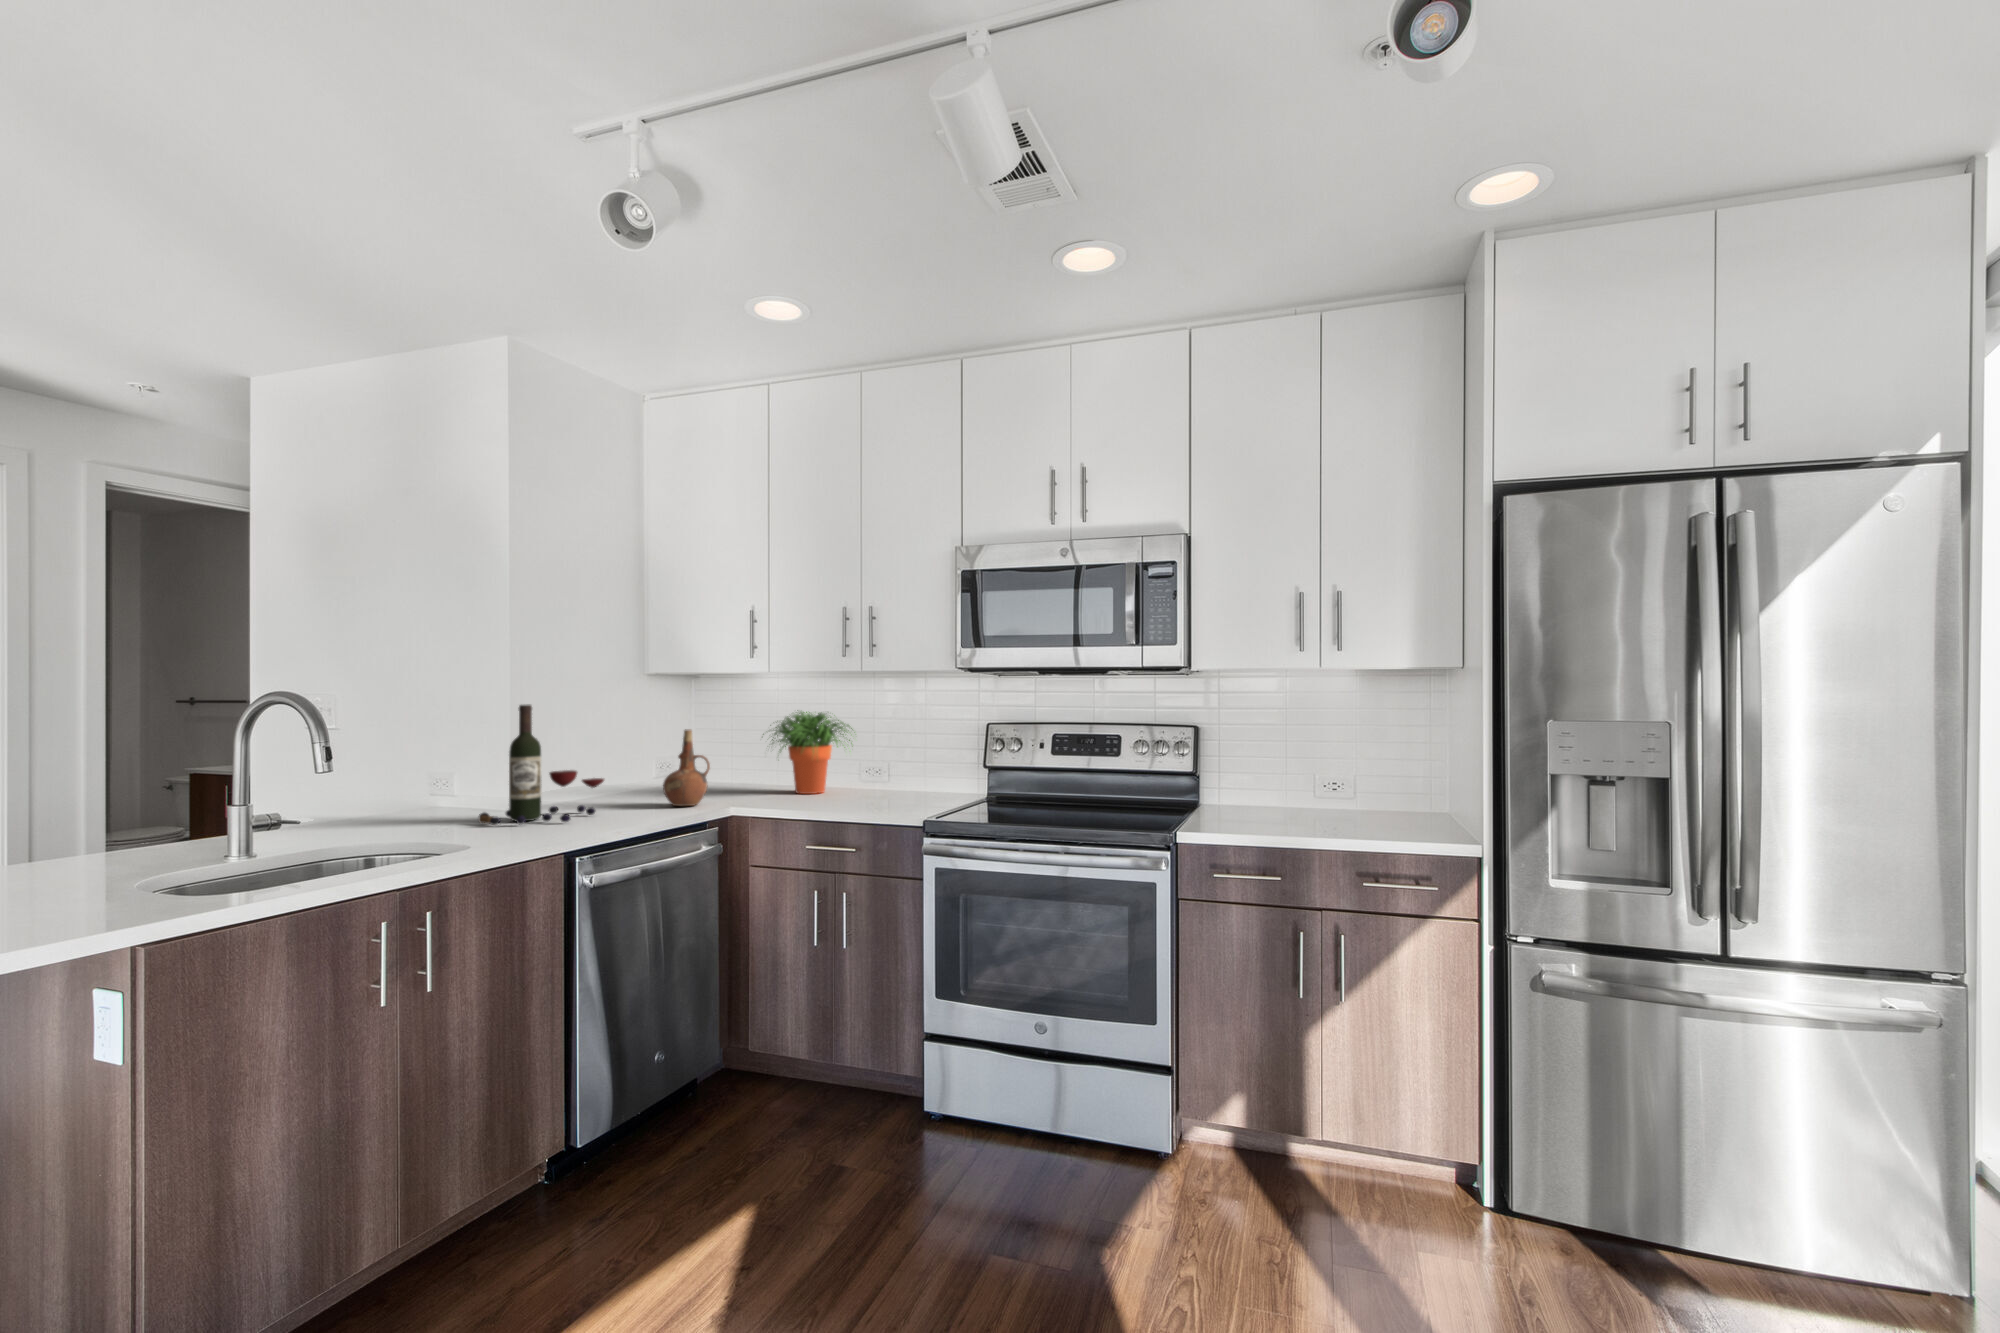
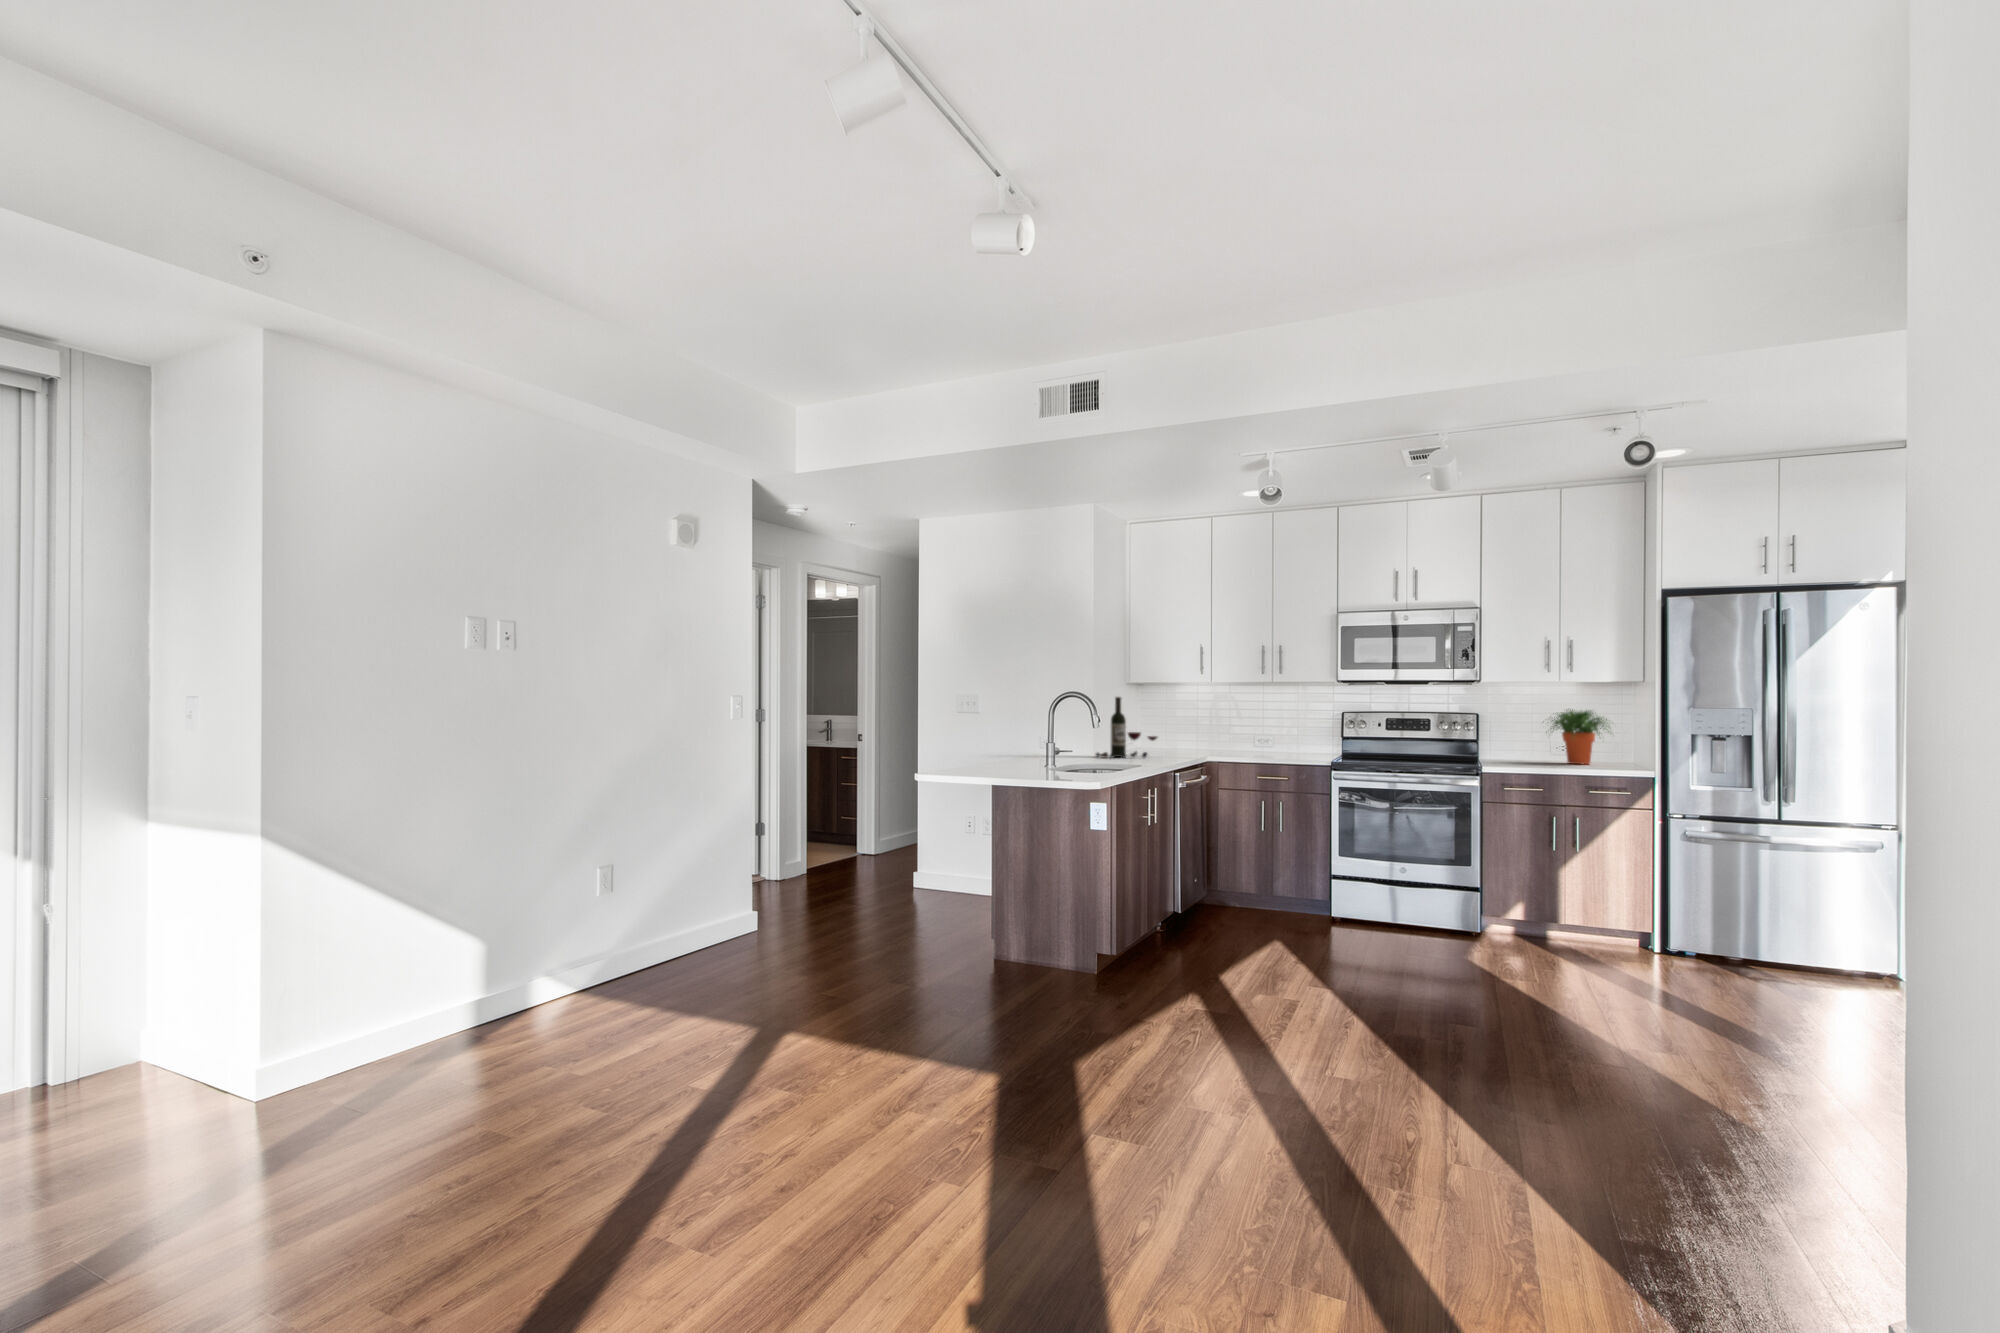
potted plant: present [763,711,853,794] -> present [1550,710,1611,764]
ceramic pitcher: present [663,729,710,806] -> none [1169,712,1194,754]

